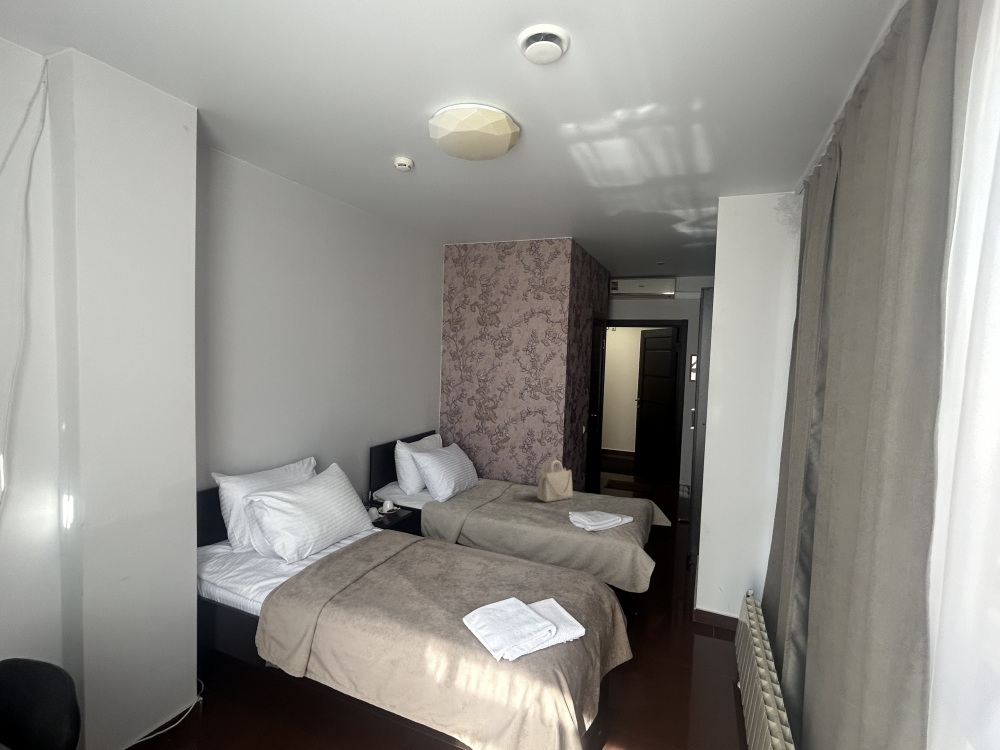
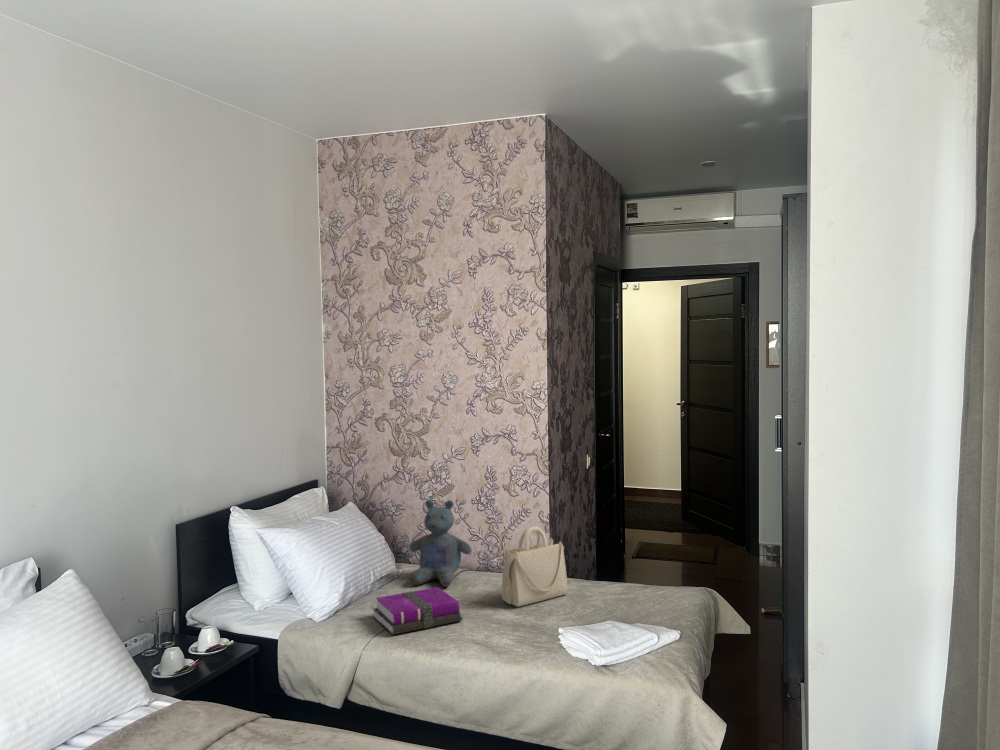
stuffed bear: none [487,444,521,490] -> present [410,500,472,587]
notebook: none [470,489,518,511] -> present [373,587,463,635]

